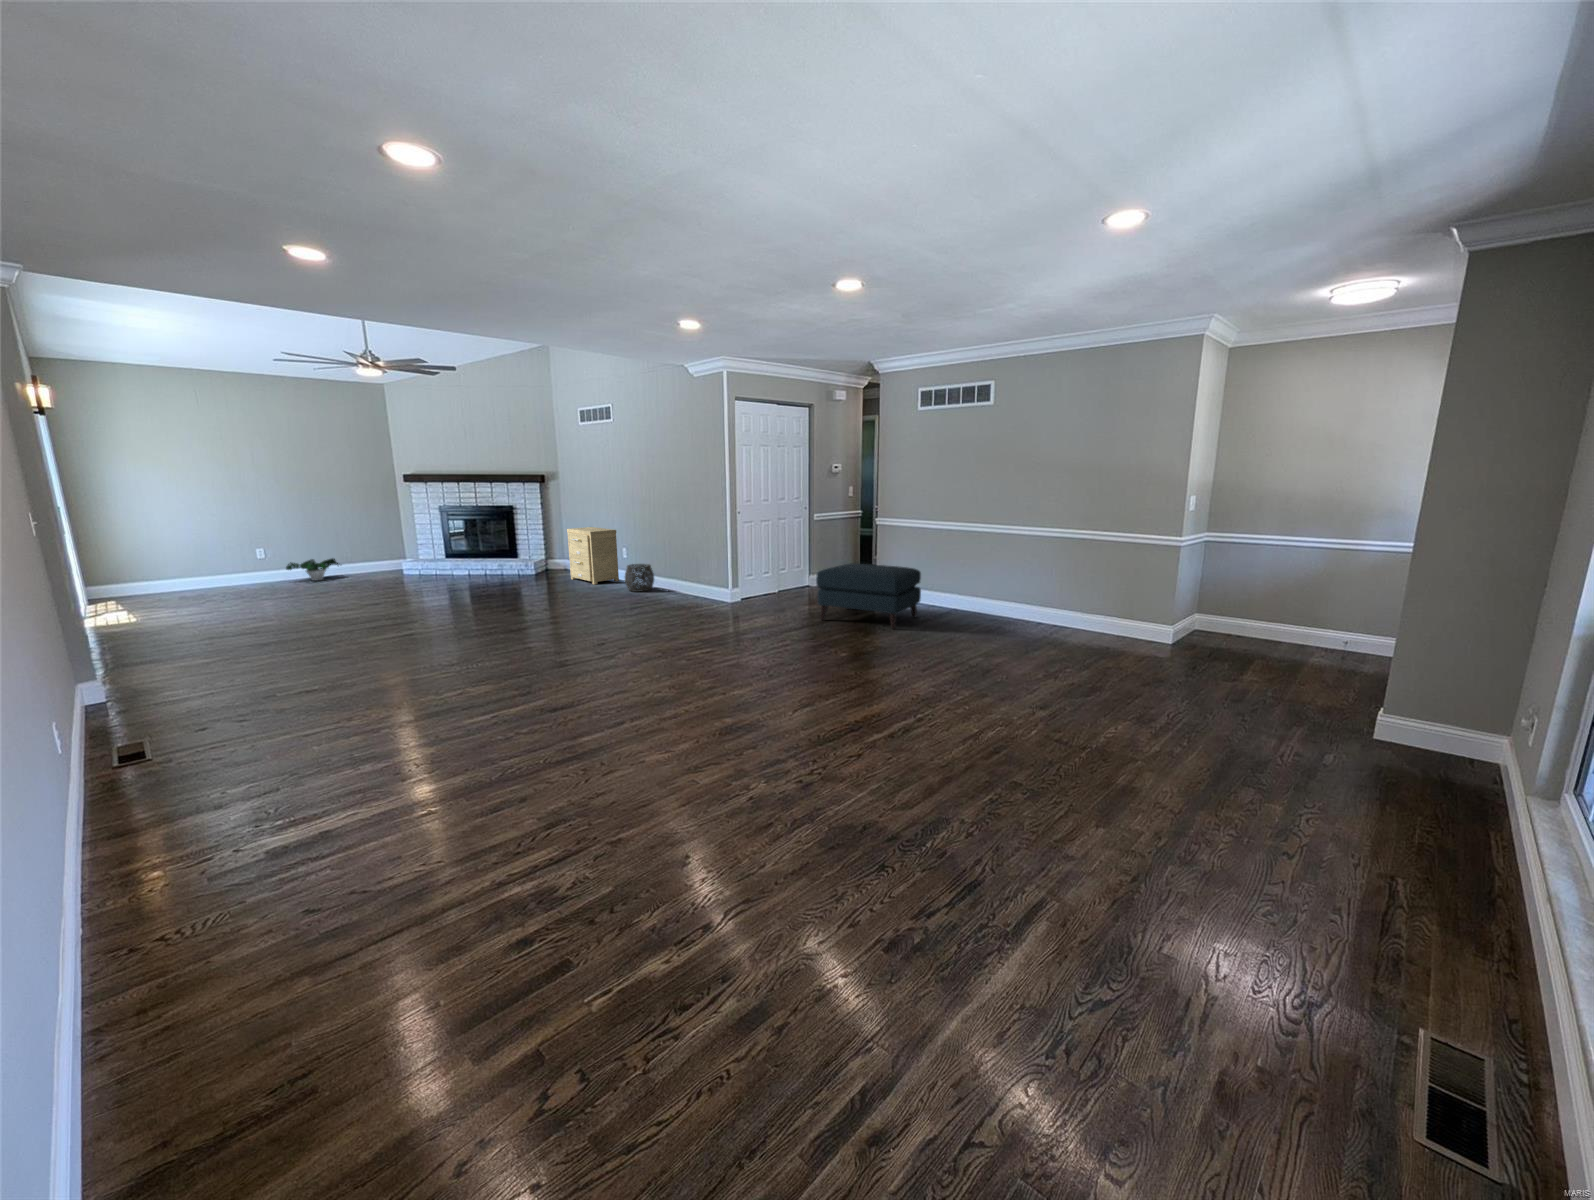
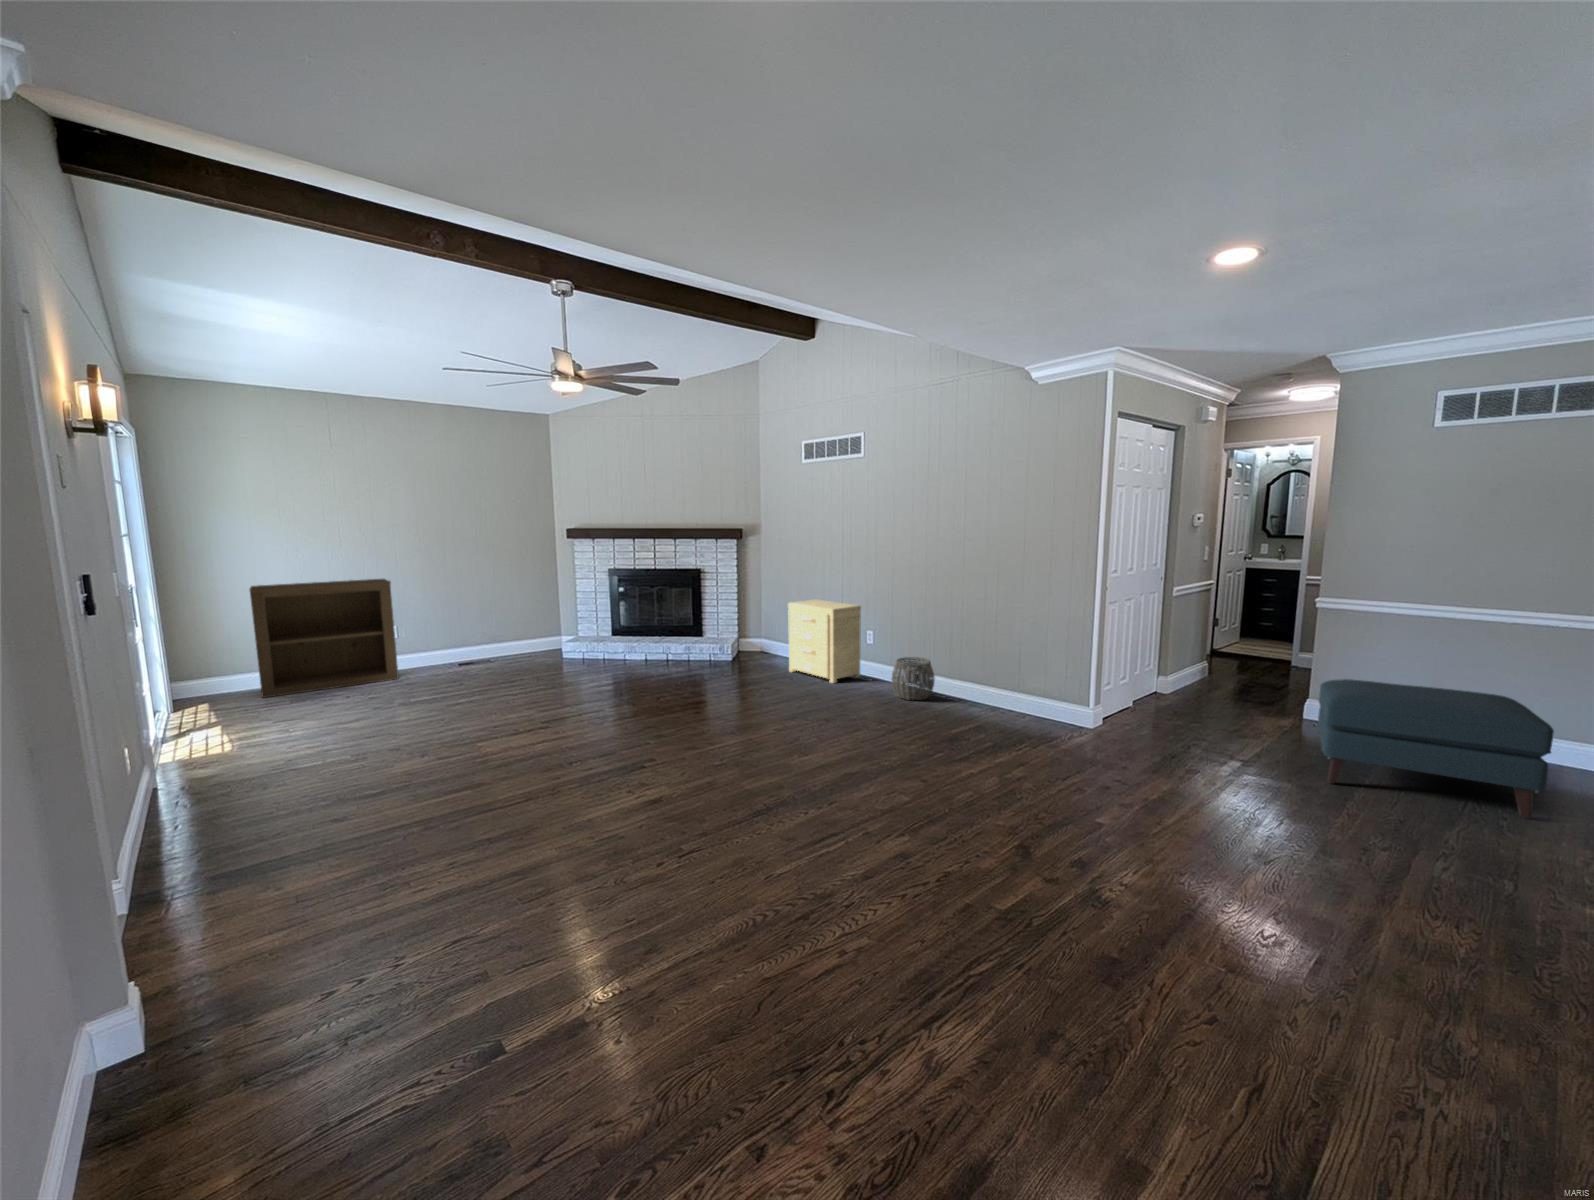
bookshelf: none [137,512,267,599] -> present [250,579,398,698]
potted plant: present [286,558,338,581] -> none [422,637,489,667]

